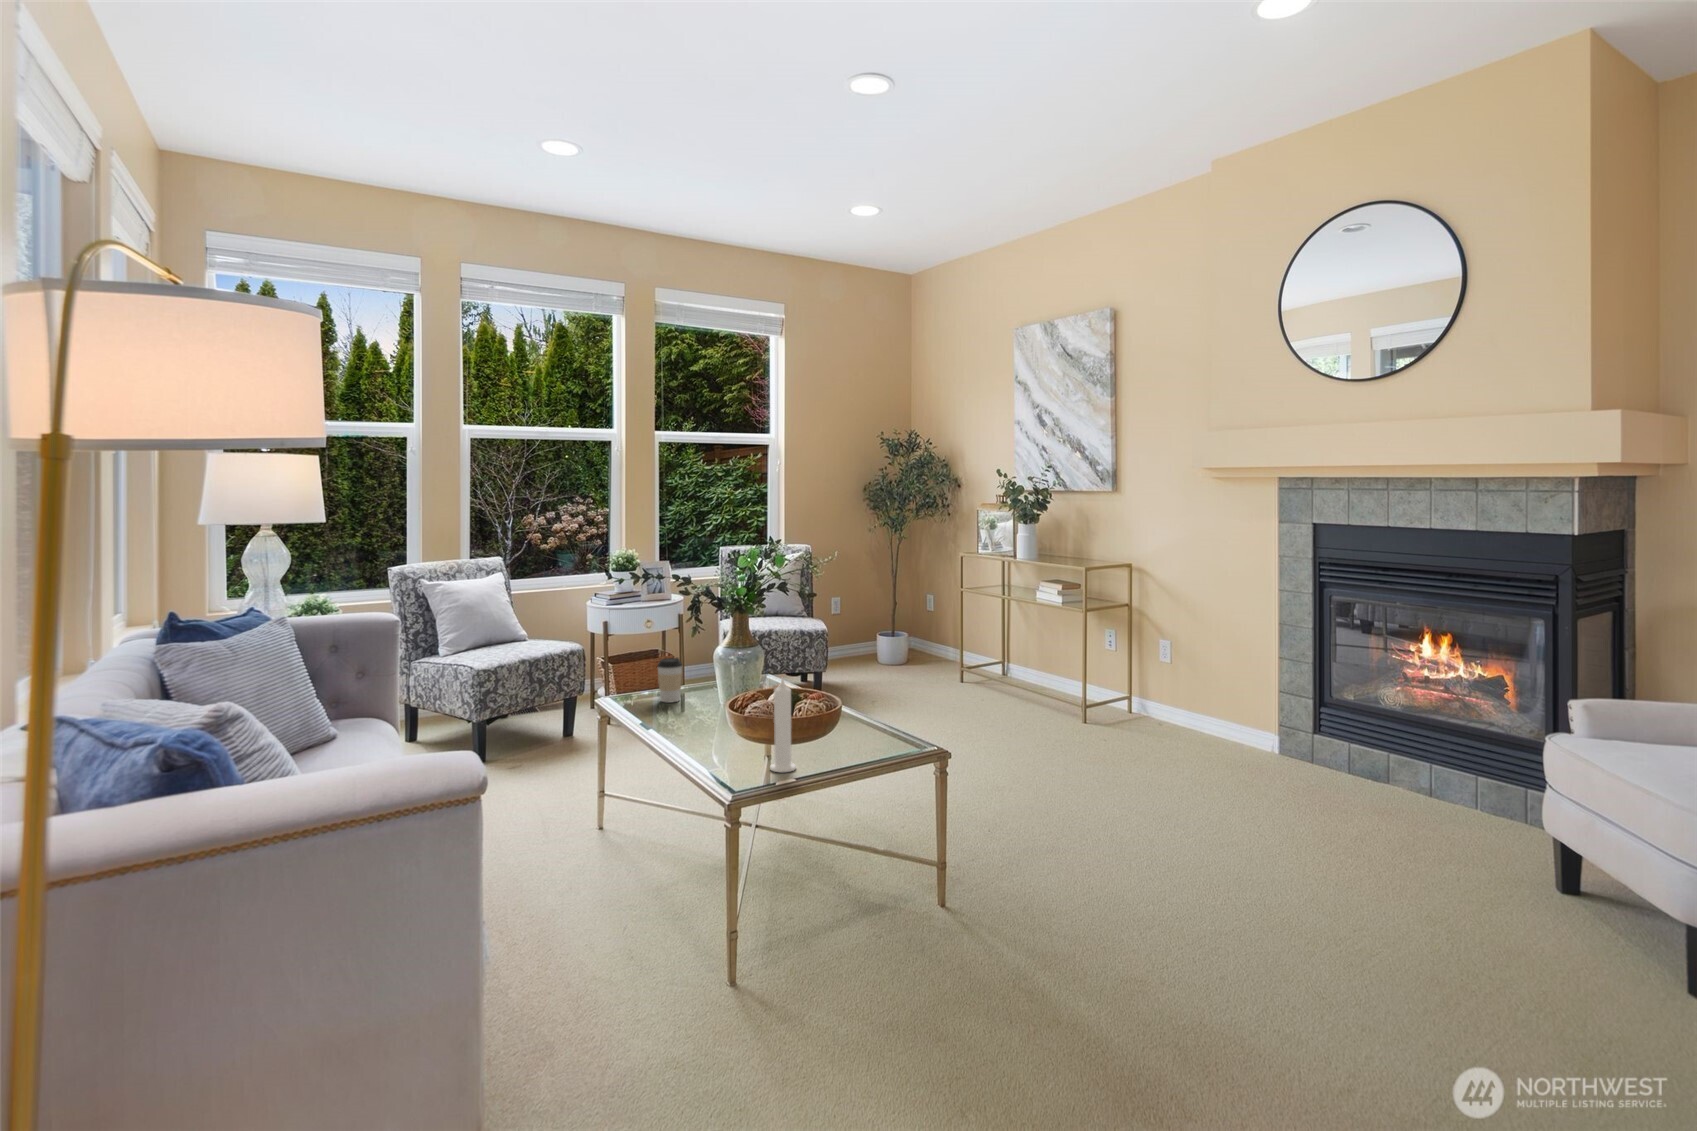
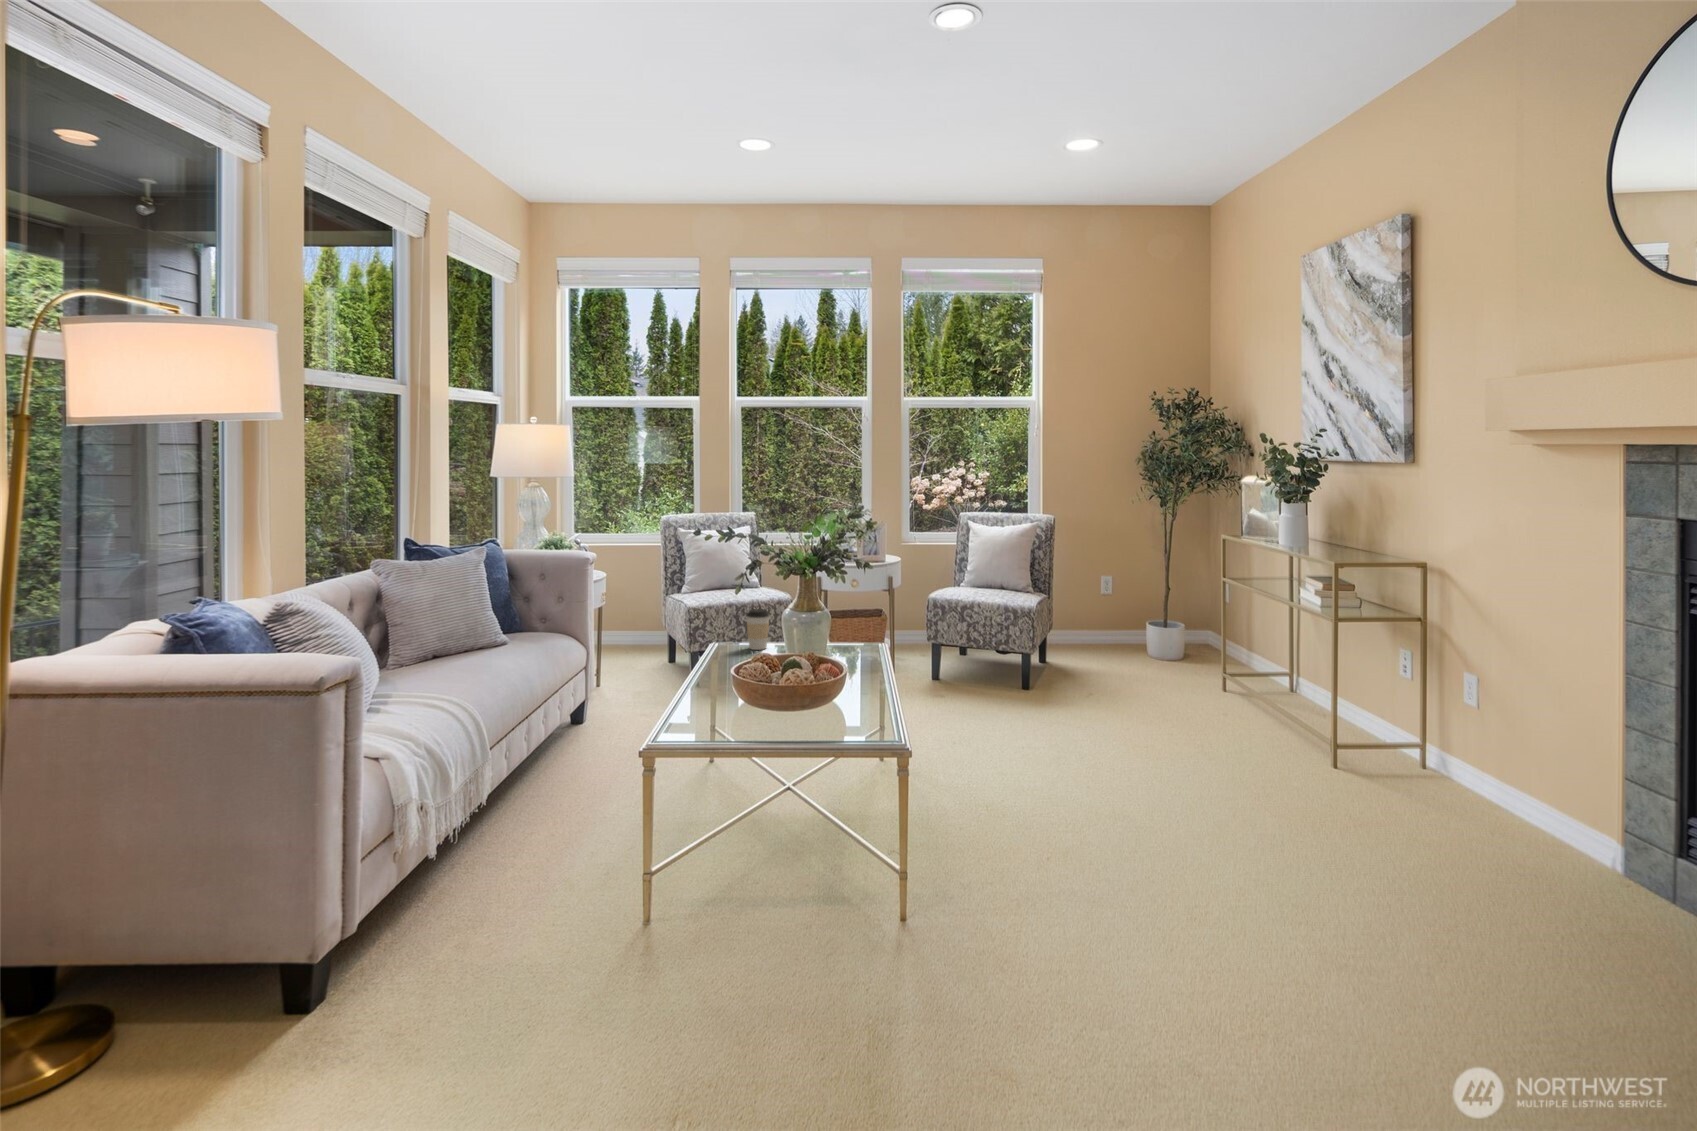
candle: present [770,678,796,772] -> none [707,629,732,721]

